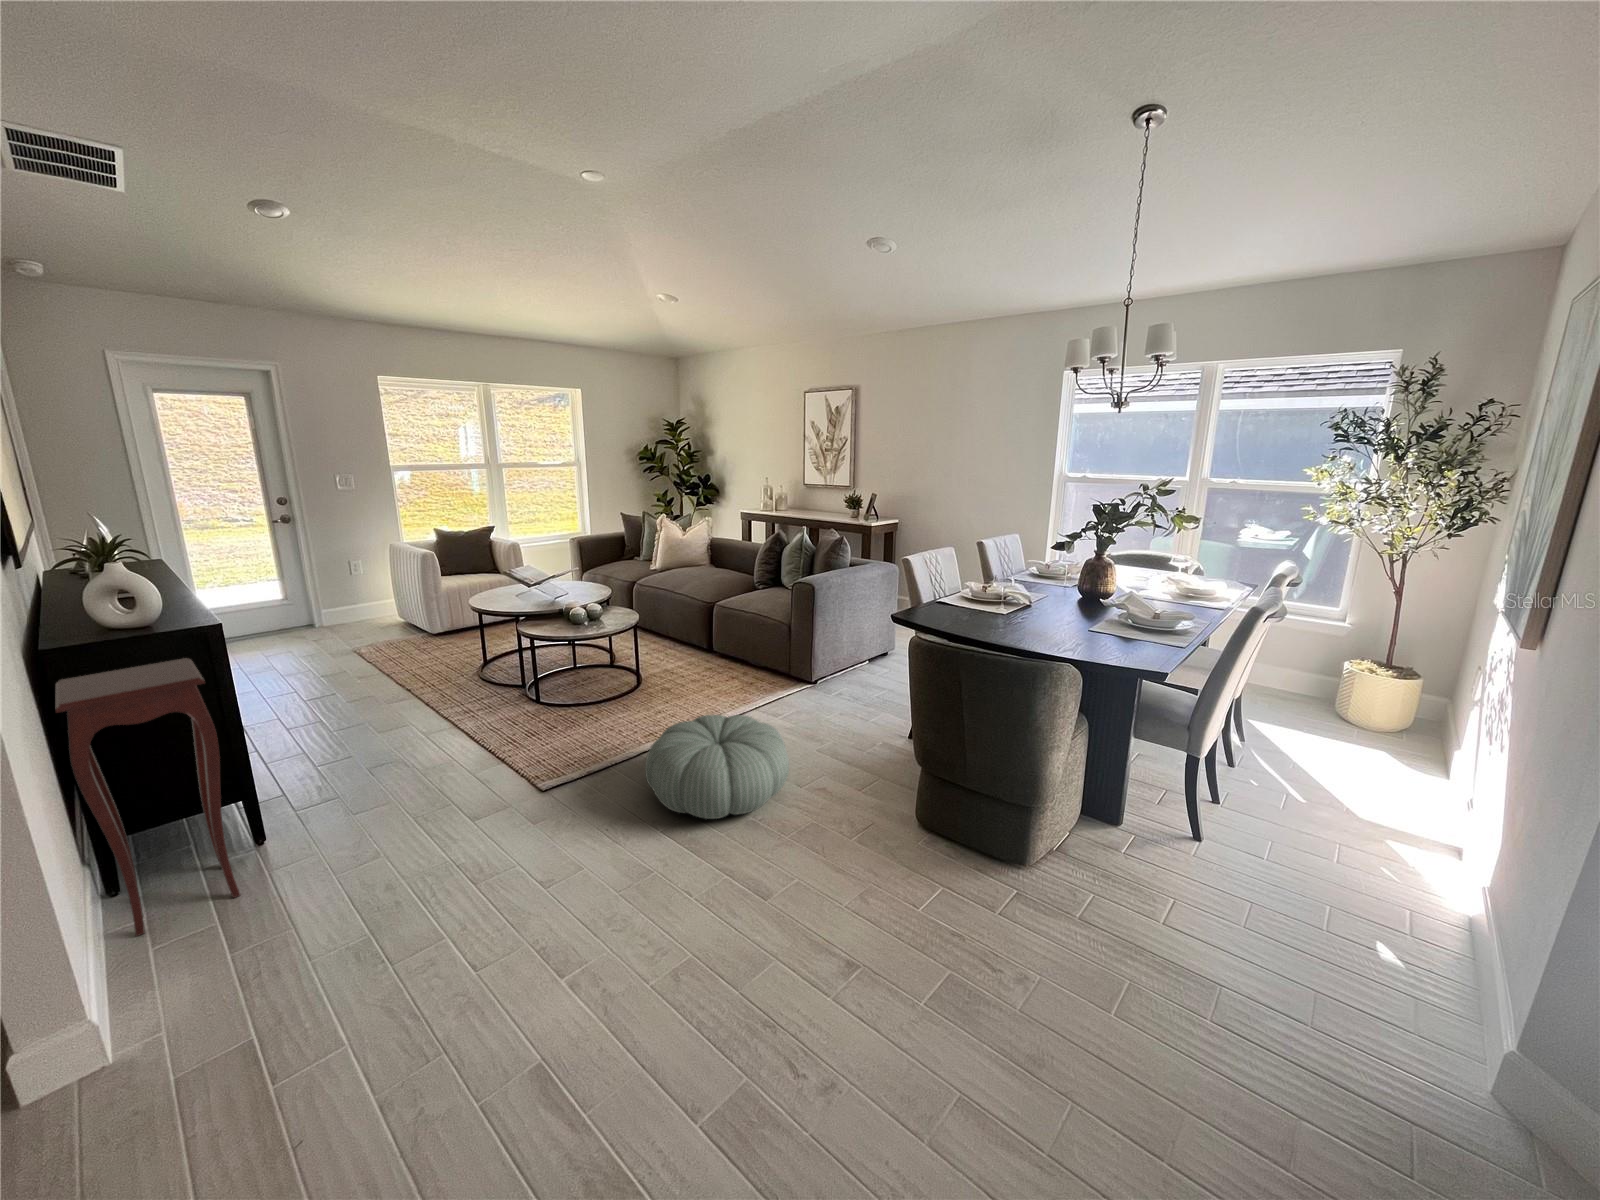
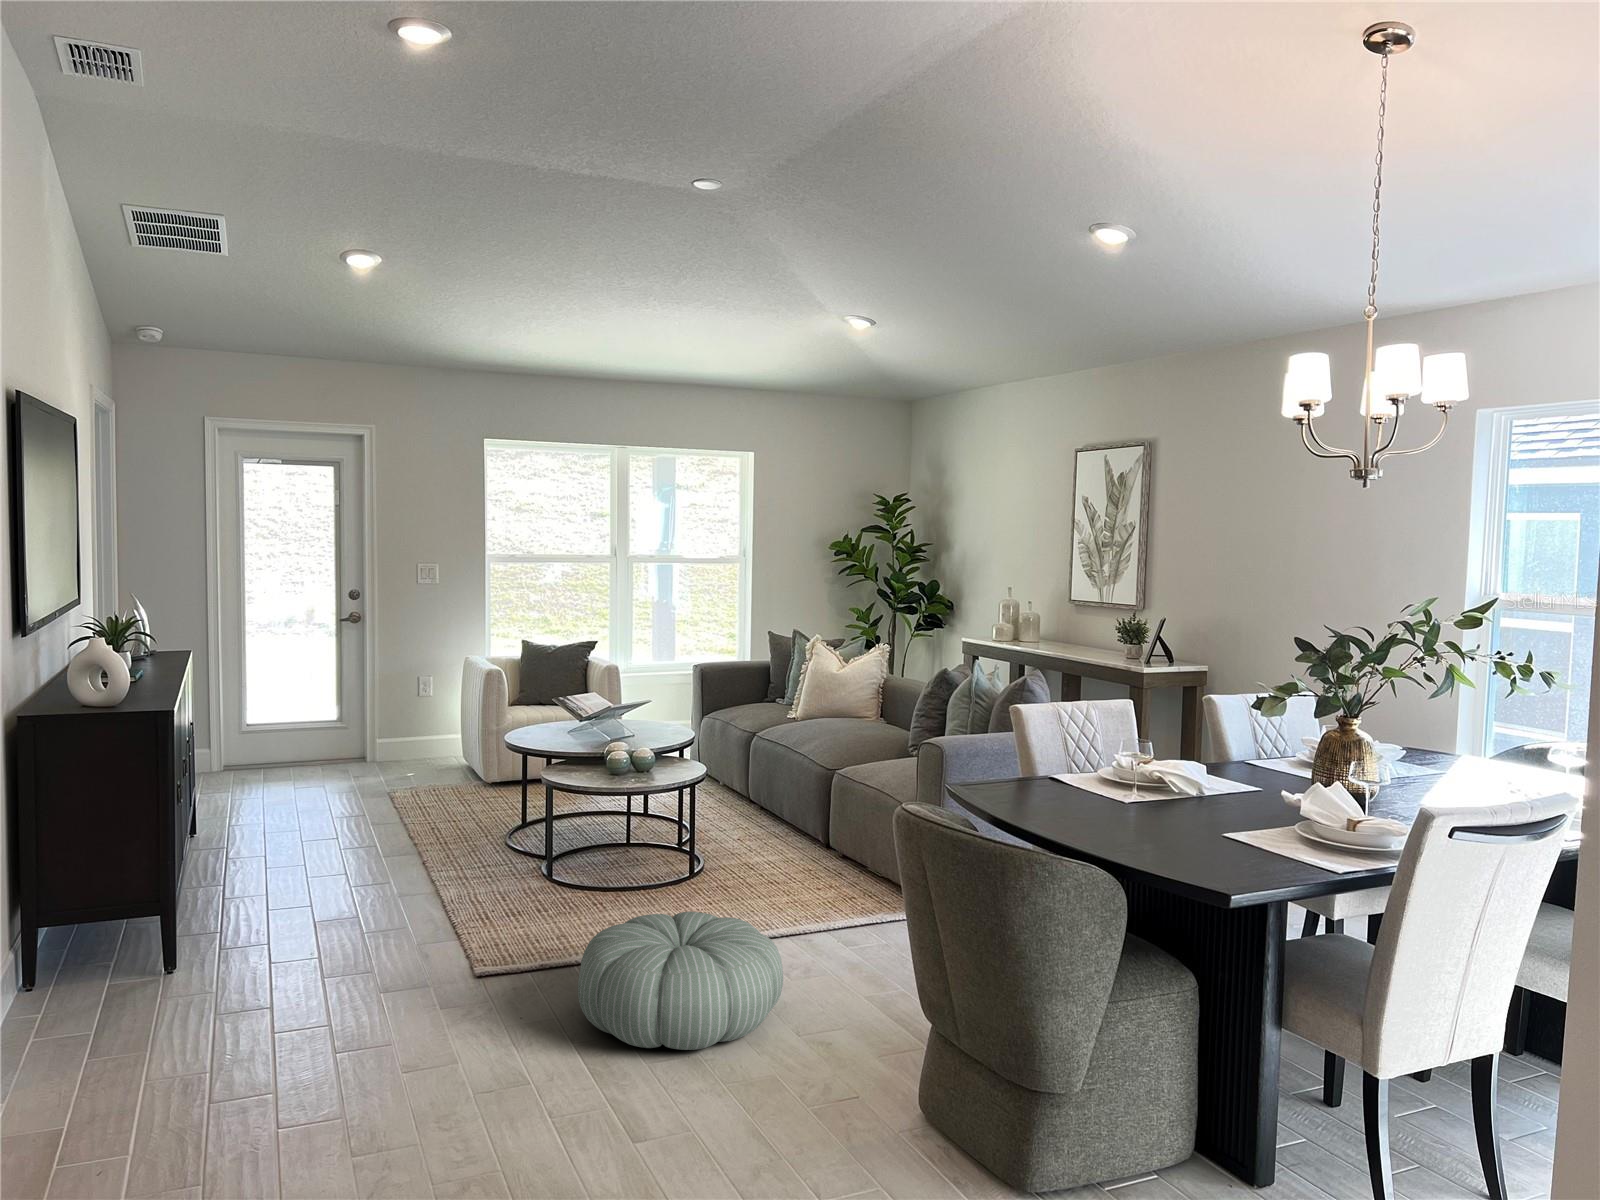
side table: present [56,658,240,936] -> none [14,743,142,1025]

